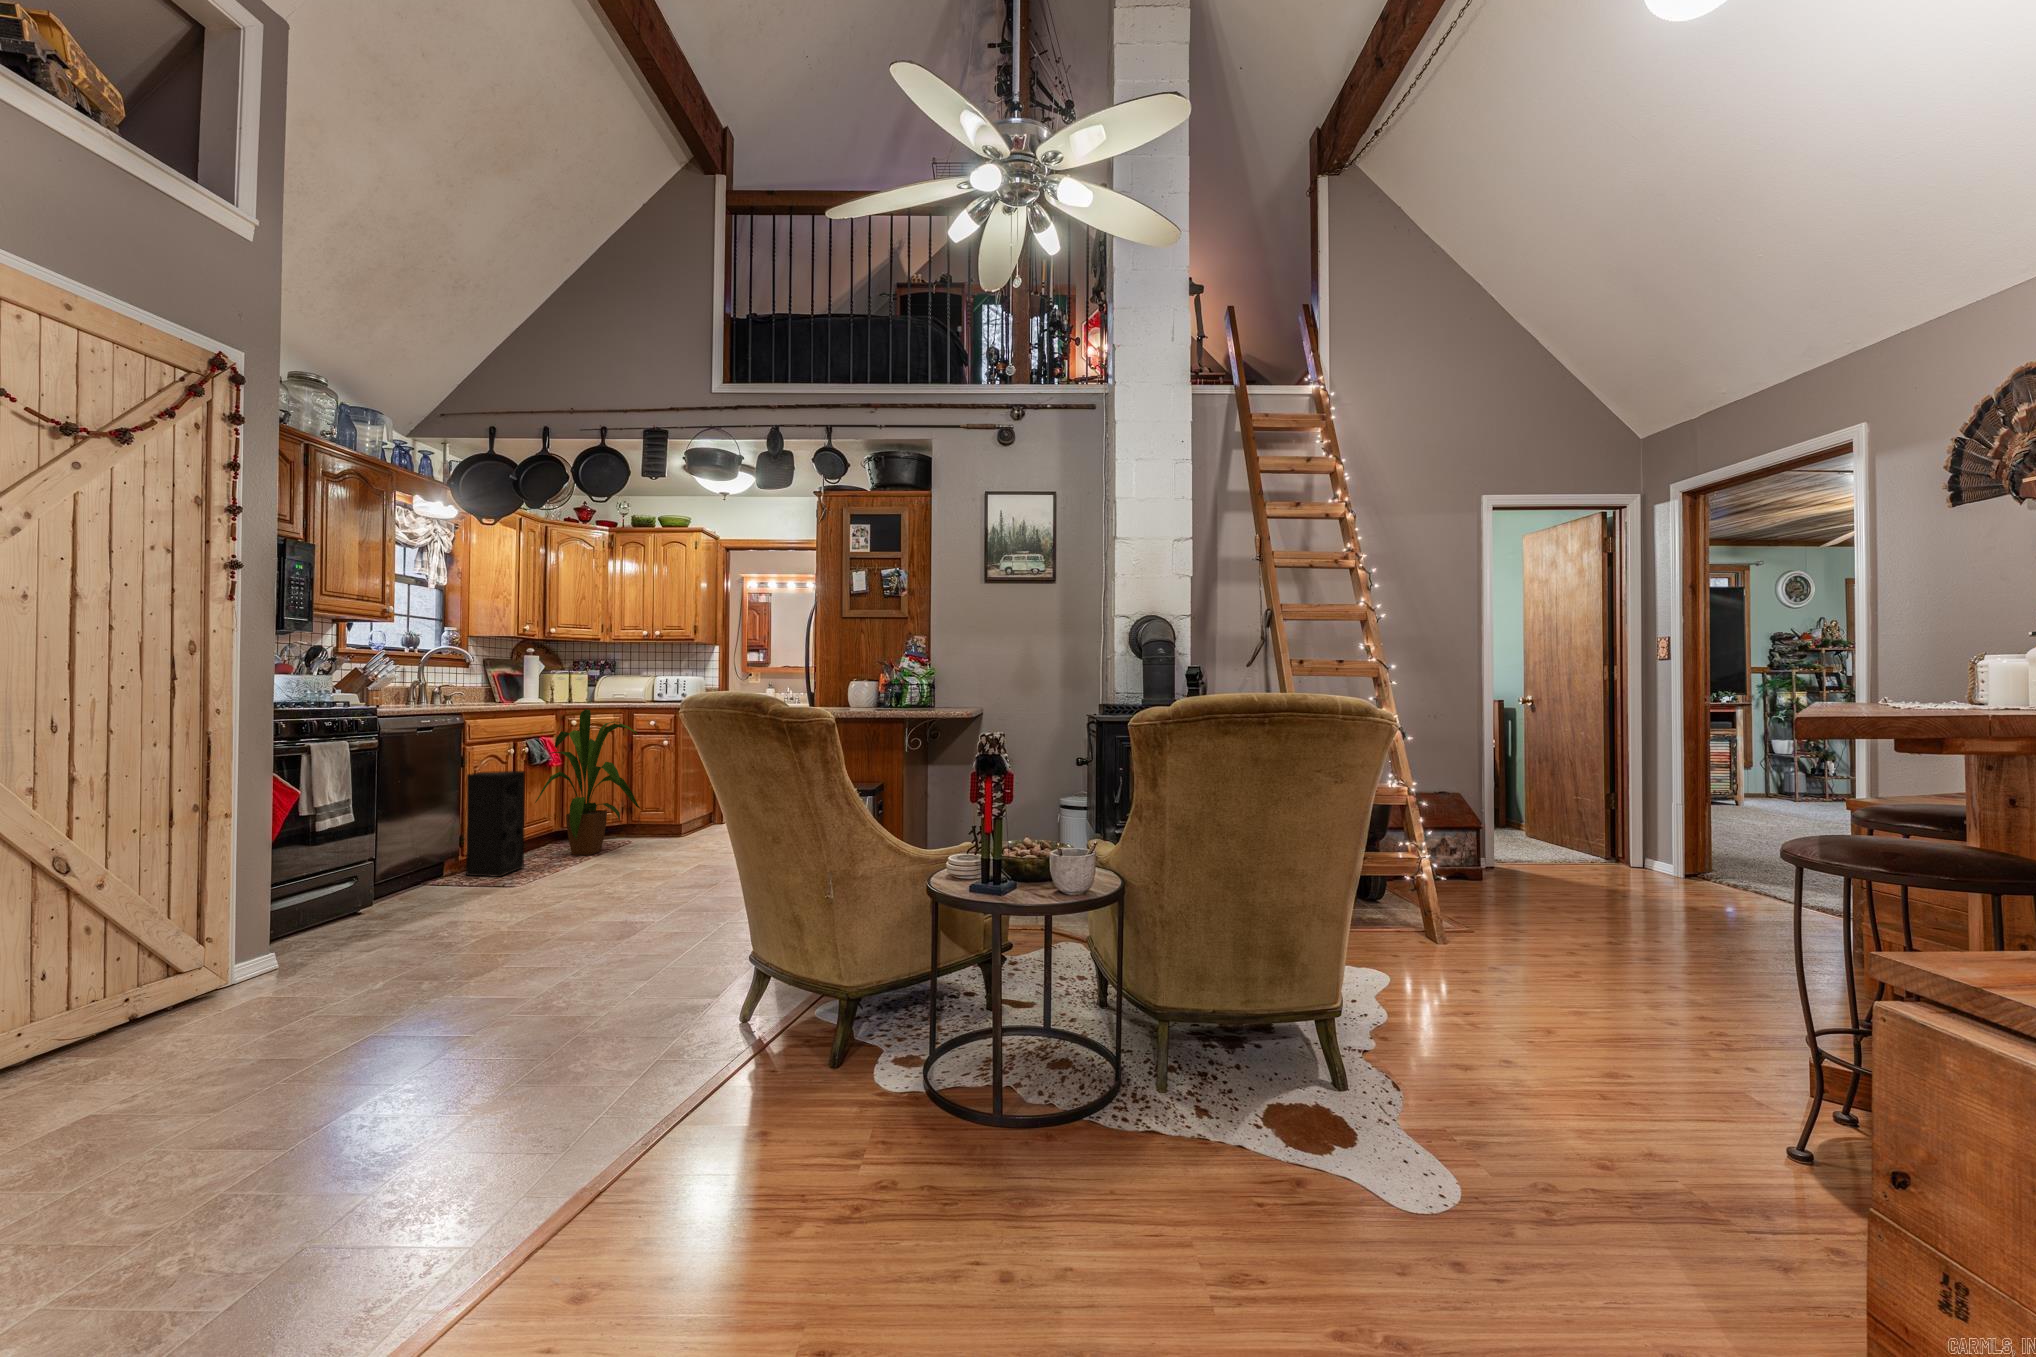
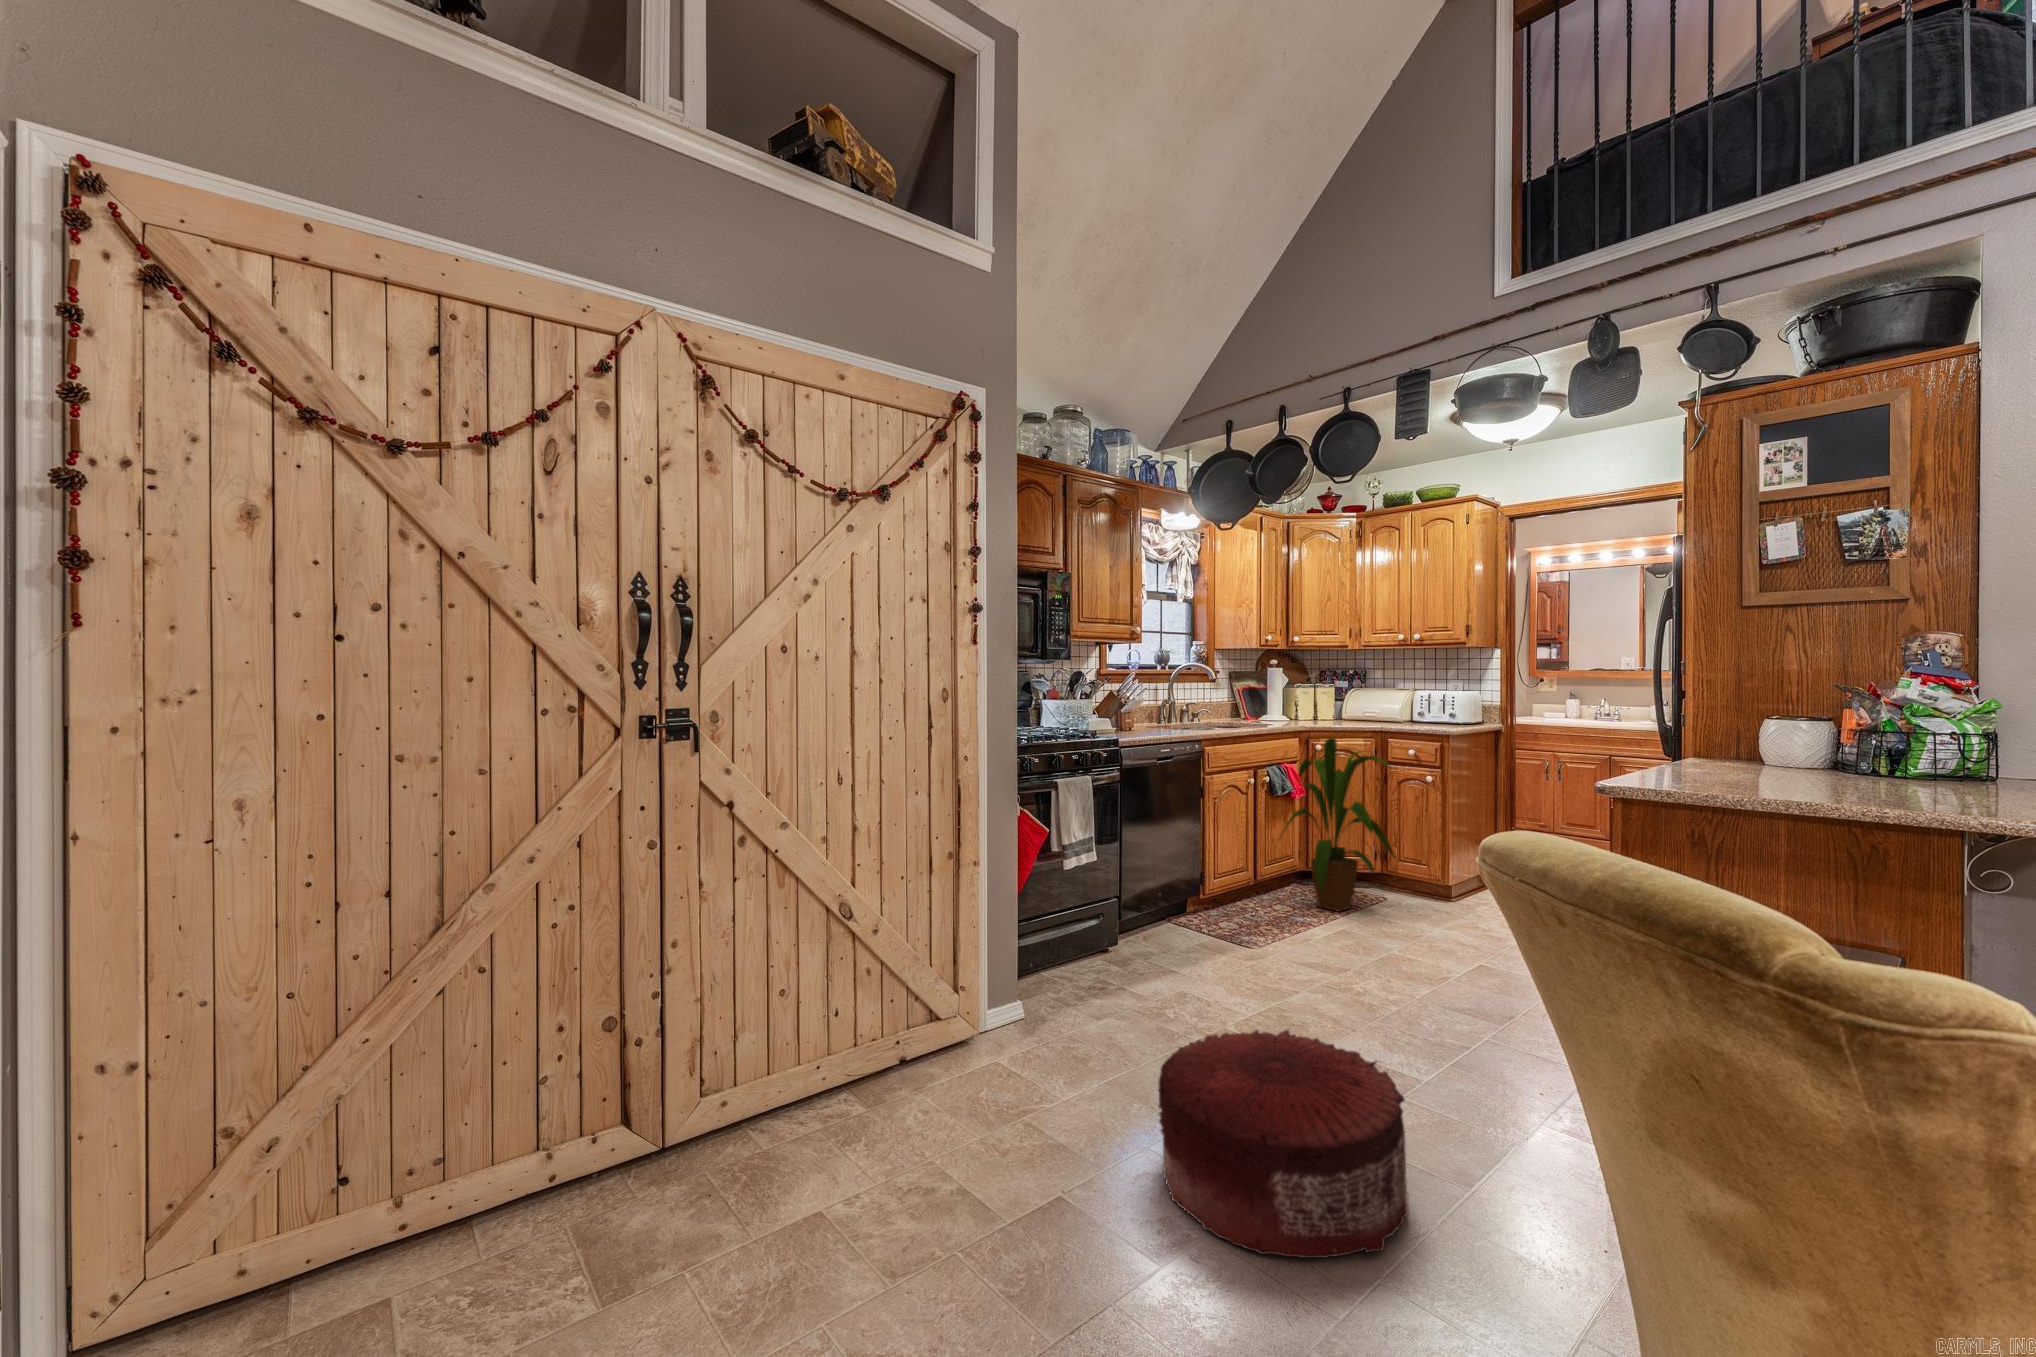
speaker: present [466,771,525,877] -> none [1206,804,1266,929]
pouf: none [455,893,647,1021] -> present [1158,1030,1409,1258]

